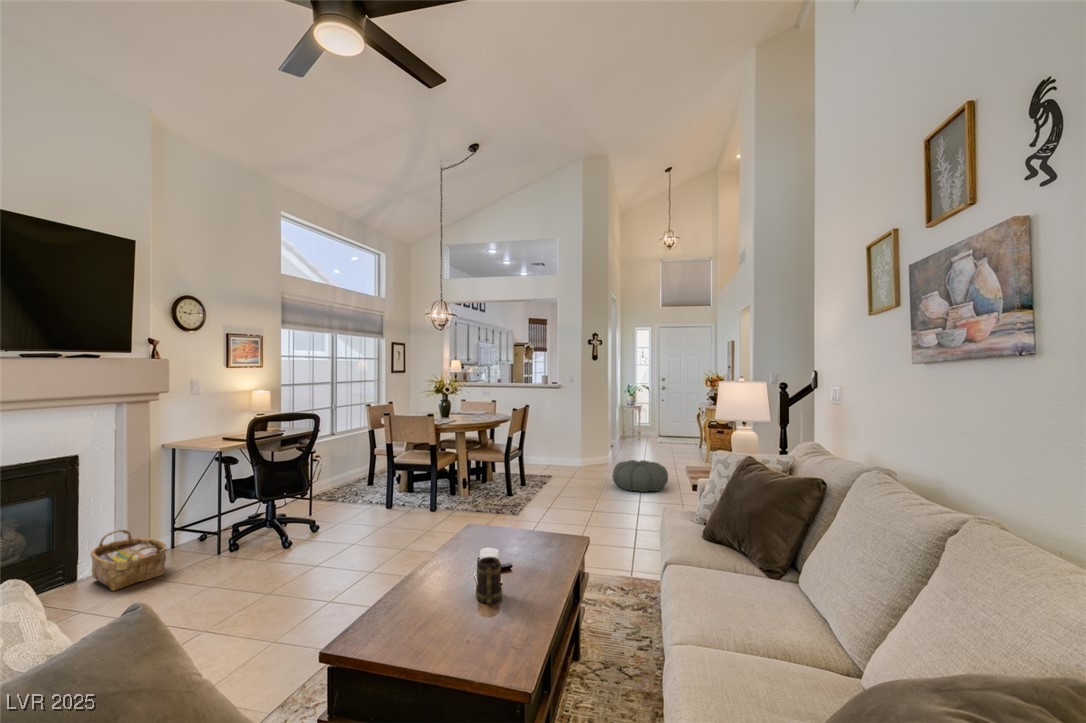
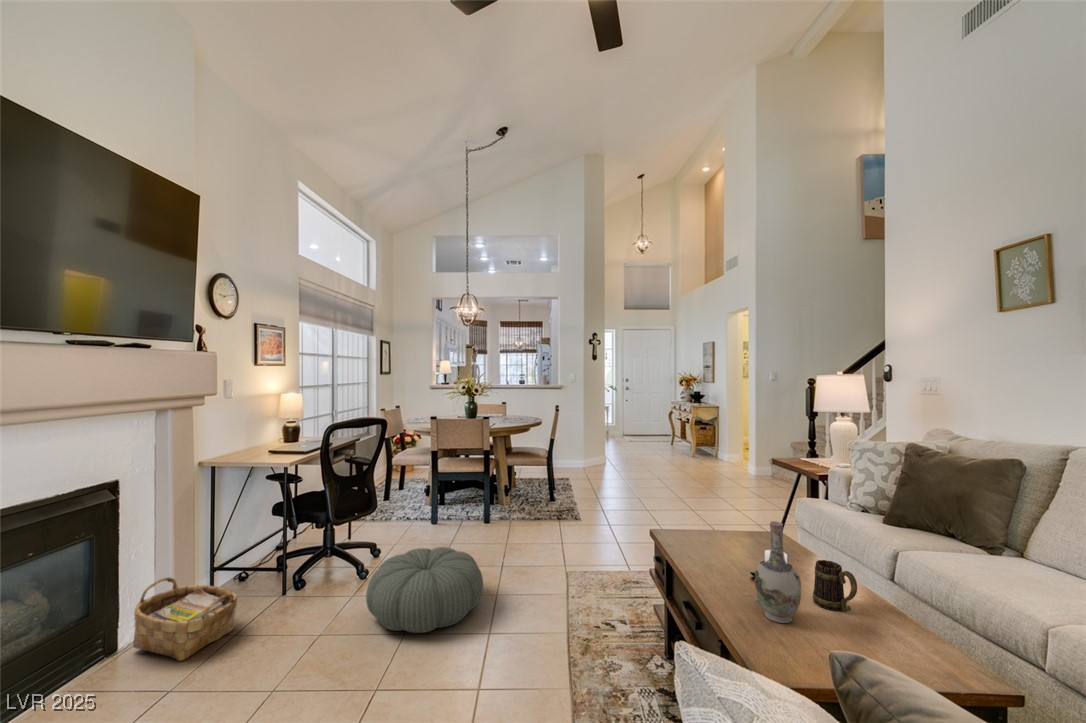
pouf: present [612,460,668,492] -> present [366,547,483,633]
vase: none [403,515,441,606] -> present [755,521,801,623]

